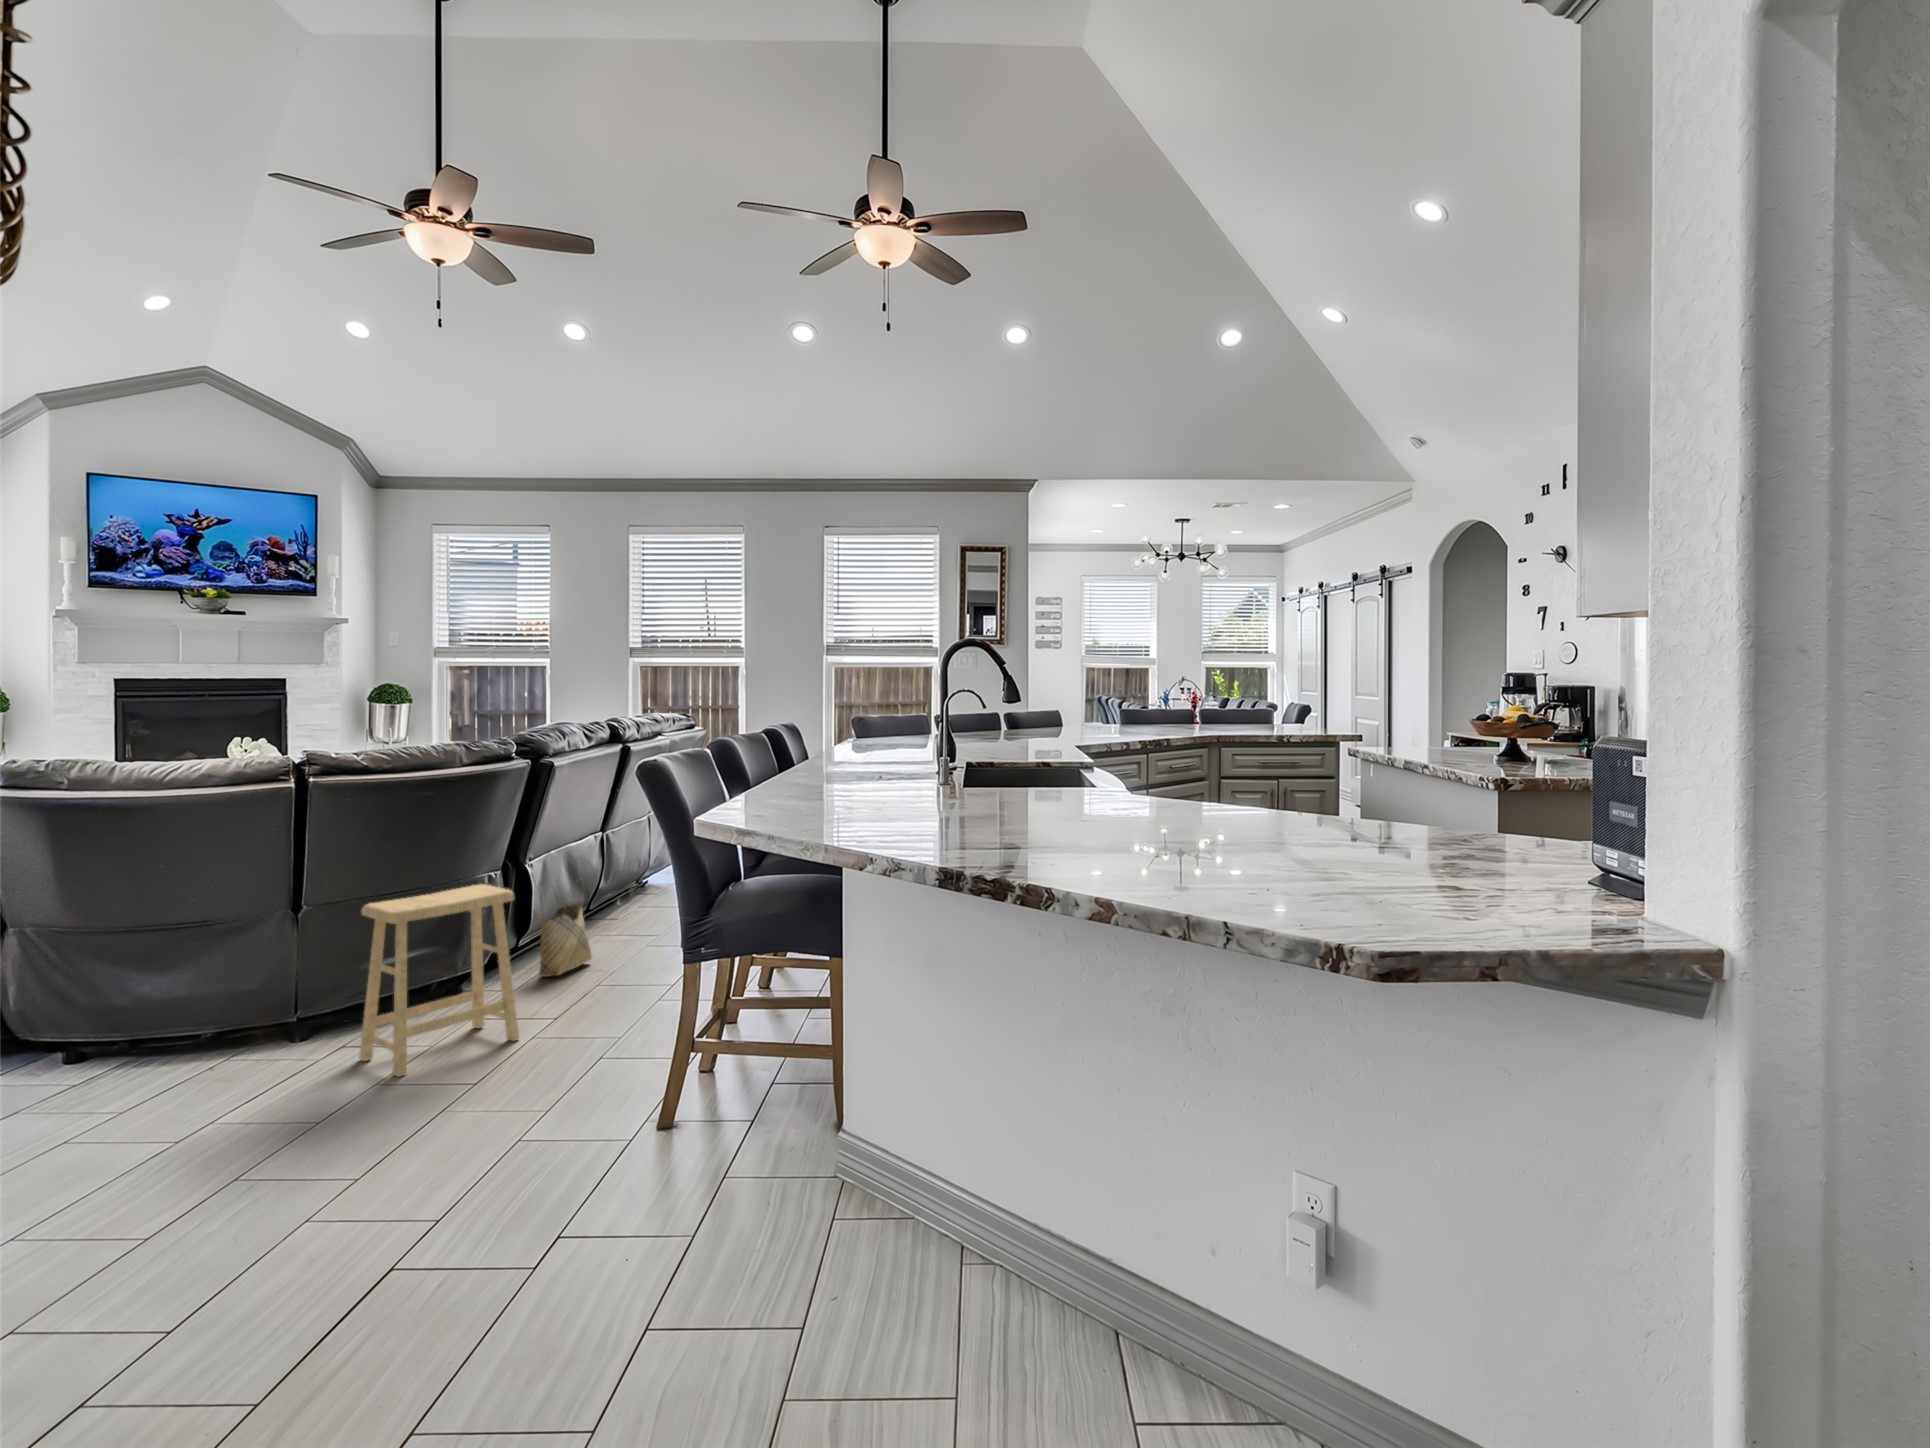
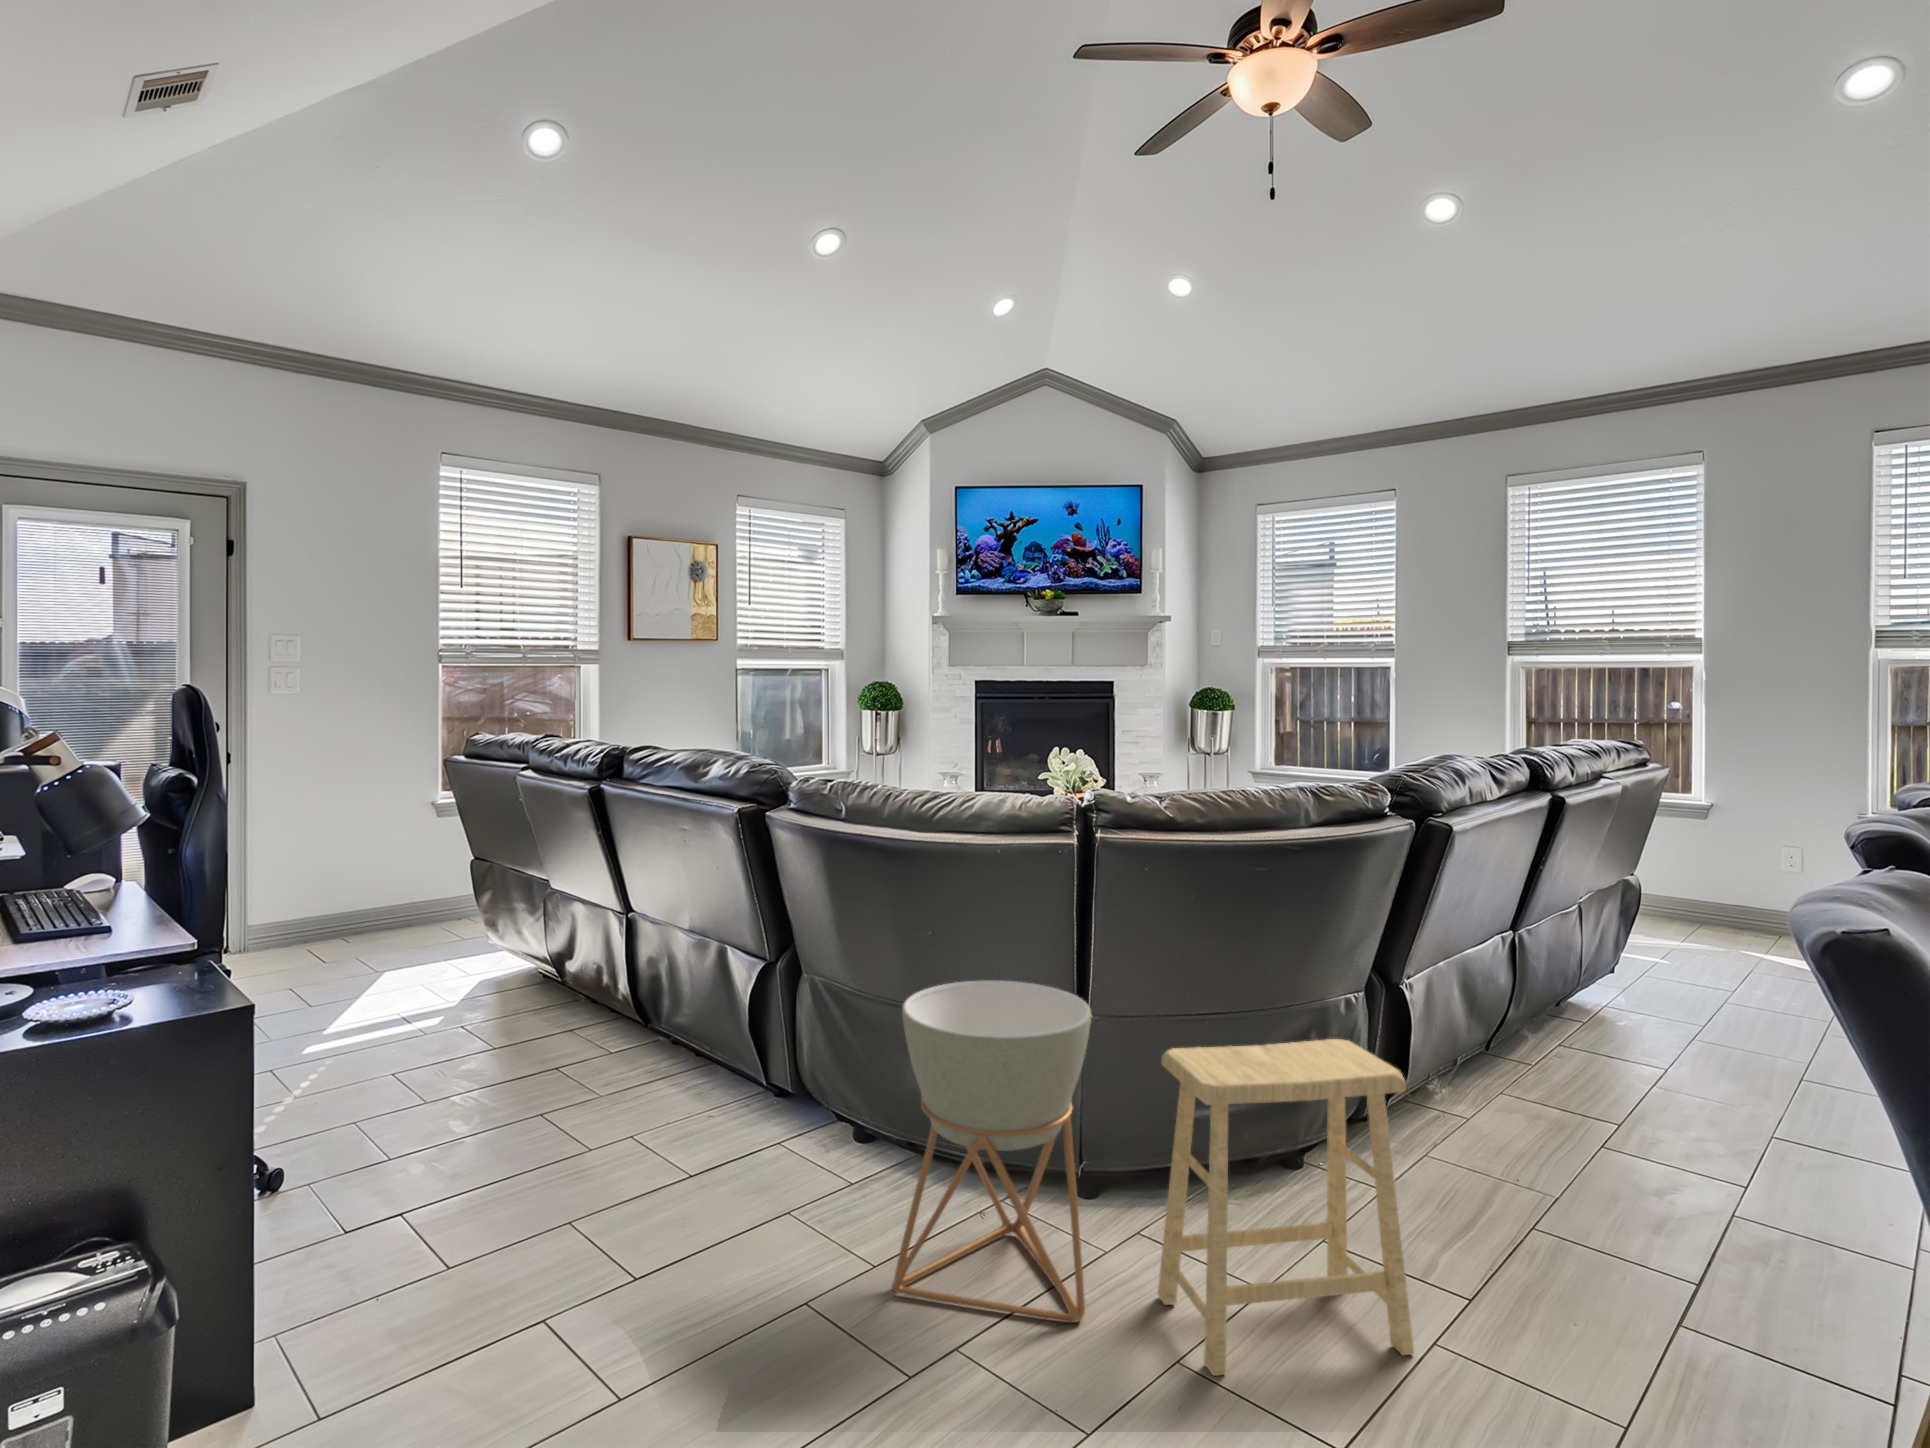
woven basket: present [539,878,592,977] -> none [1425,1016,1514,1193]
planter: none [144,886,308,1108] -> present [892,980,1091,1322]

